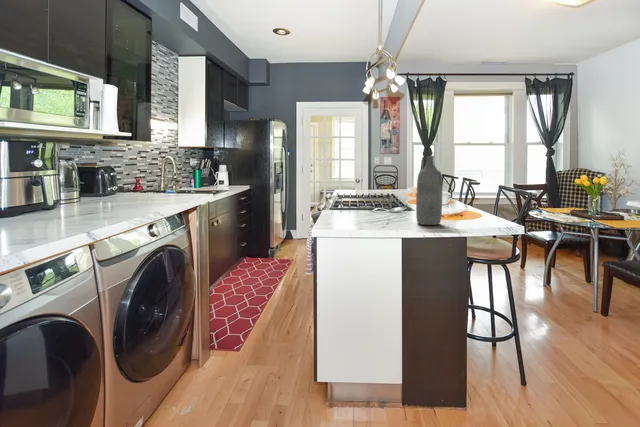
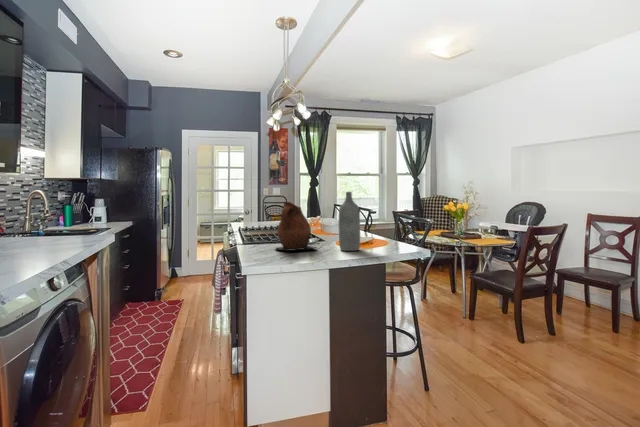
ceramic pitcher: none [344,167,391,221] -> present [277,202,316,251]

